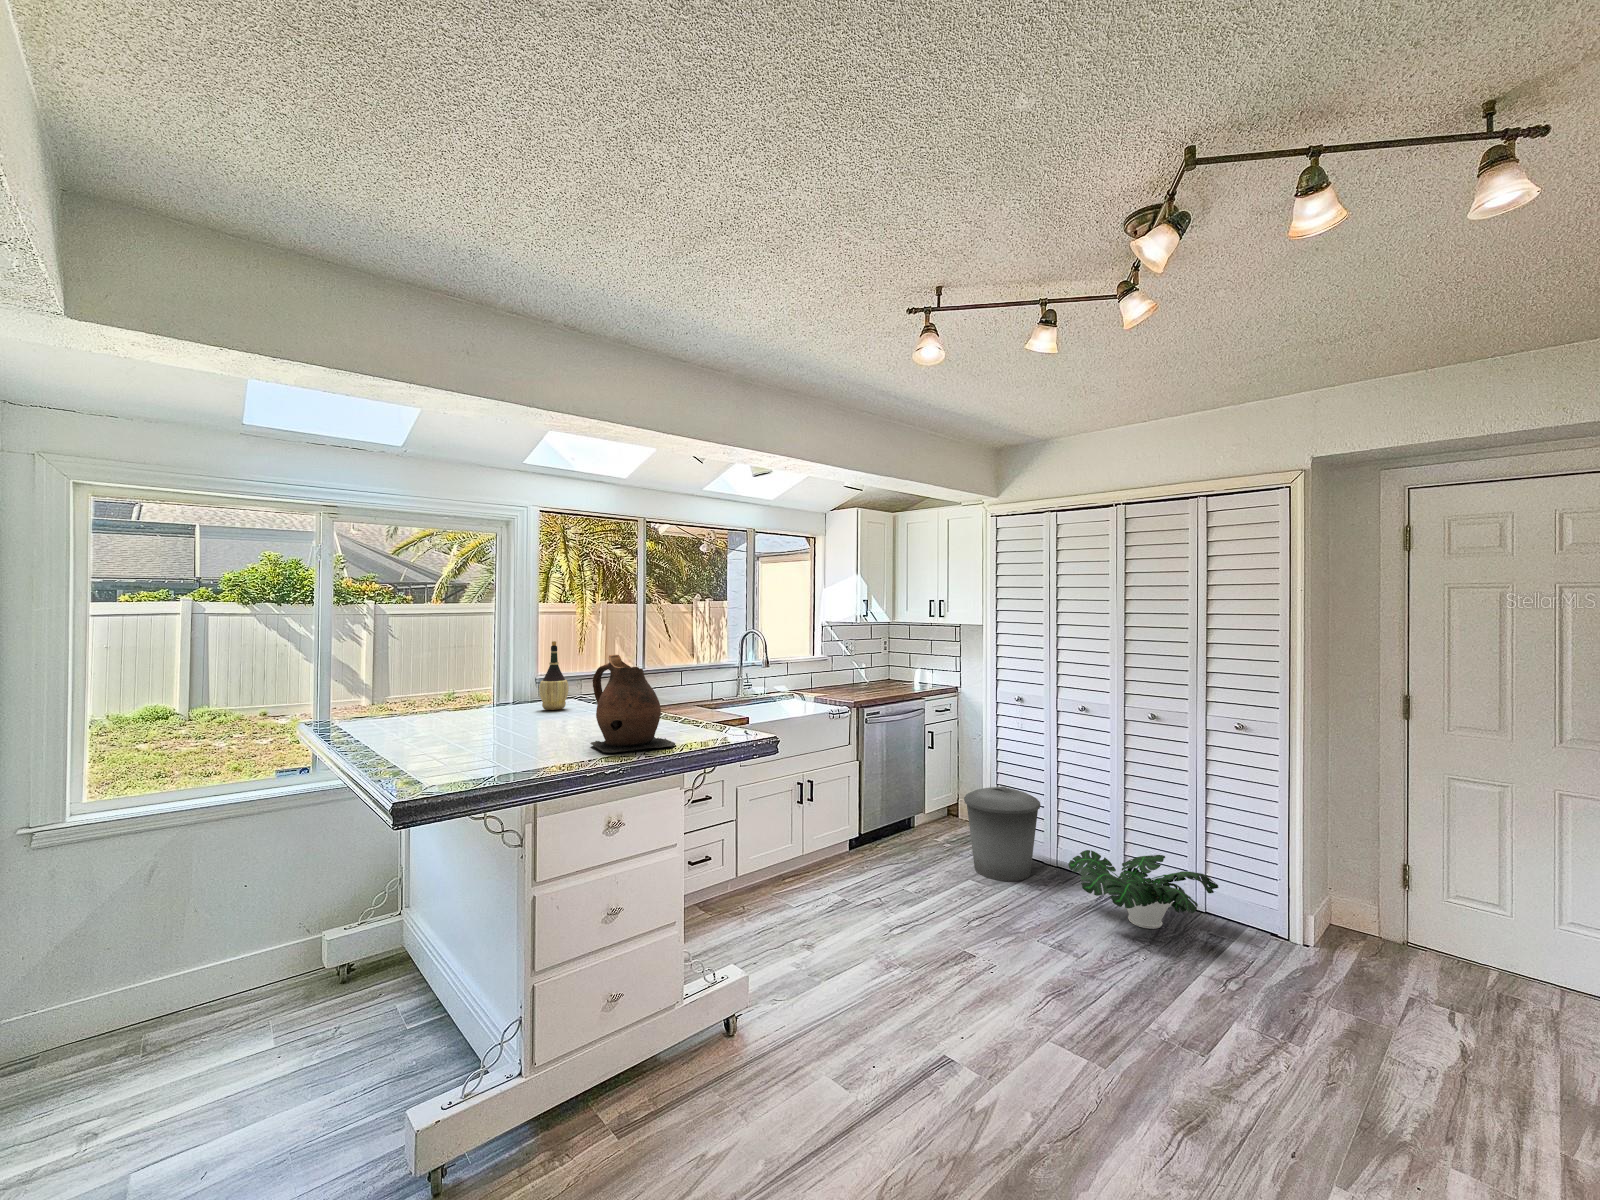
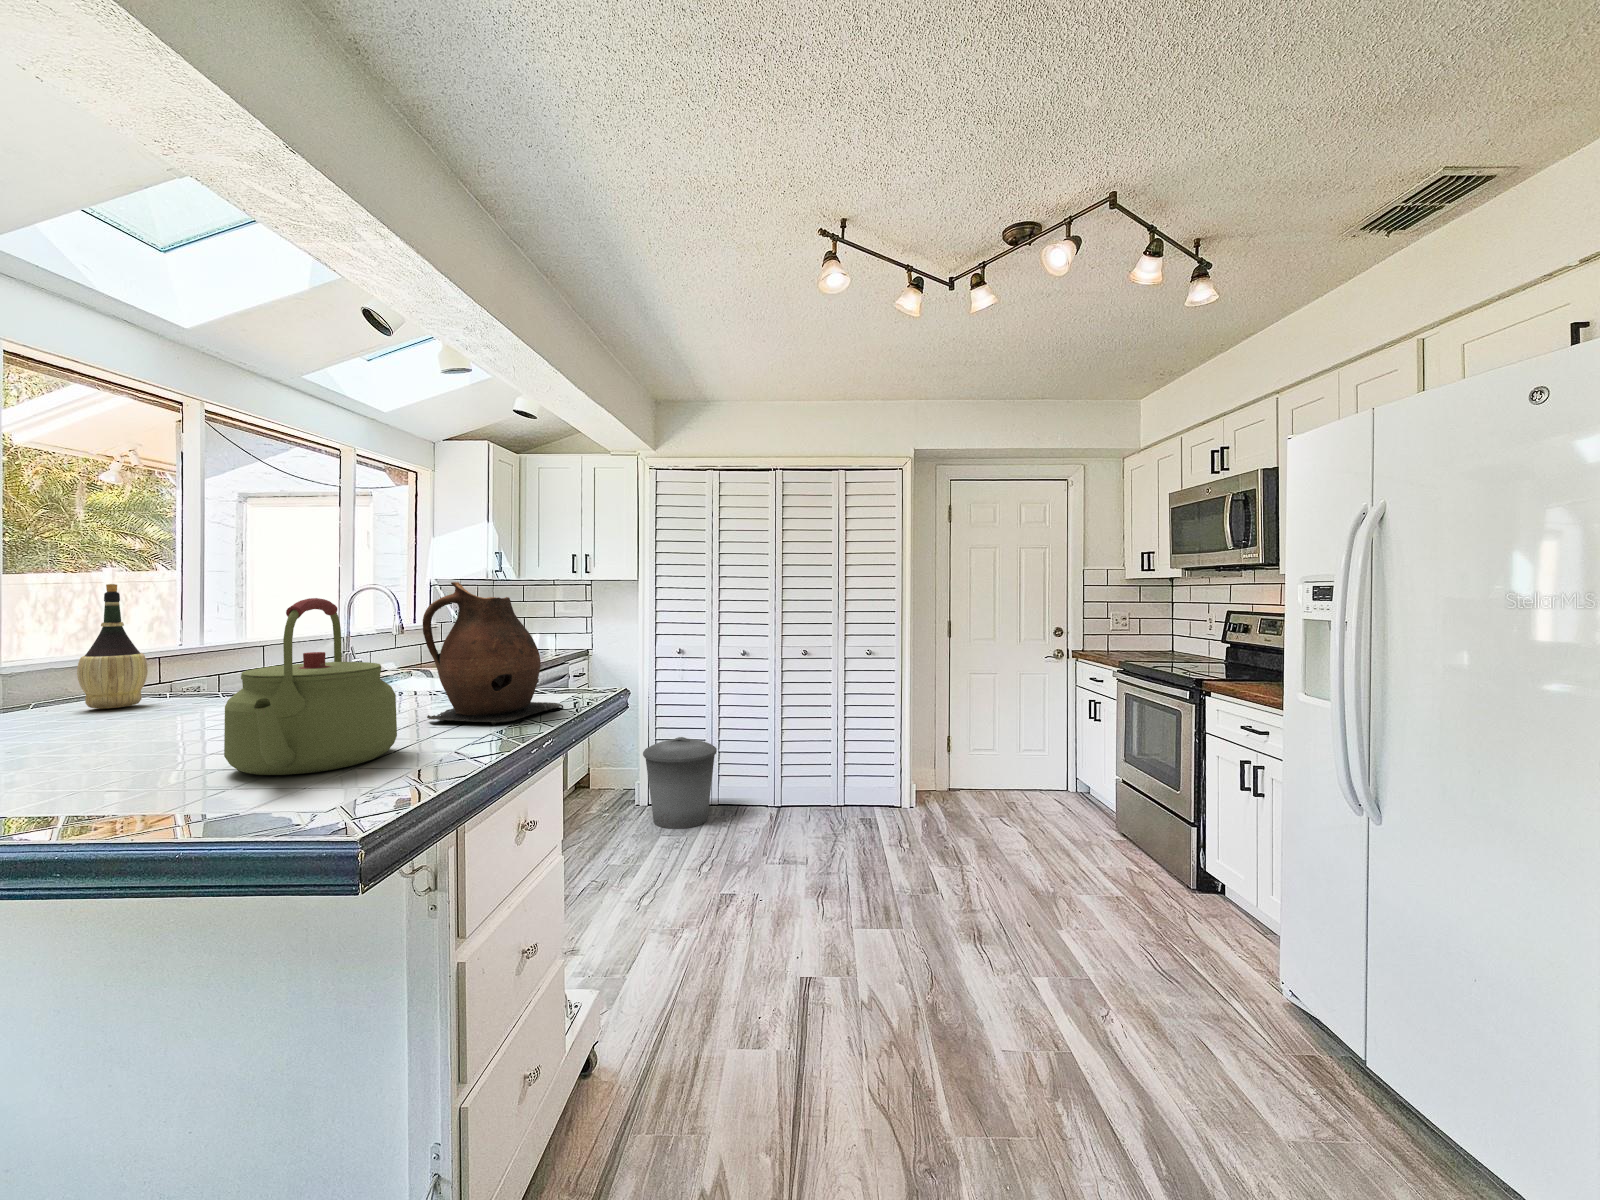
kettle: none [428,670,530,767] -> present [224,598,397,775]
potted plant: present [1068,850,1219,929] -> none [758,767,870,829]

